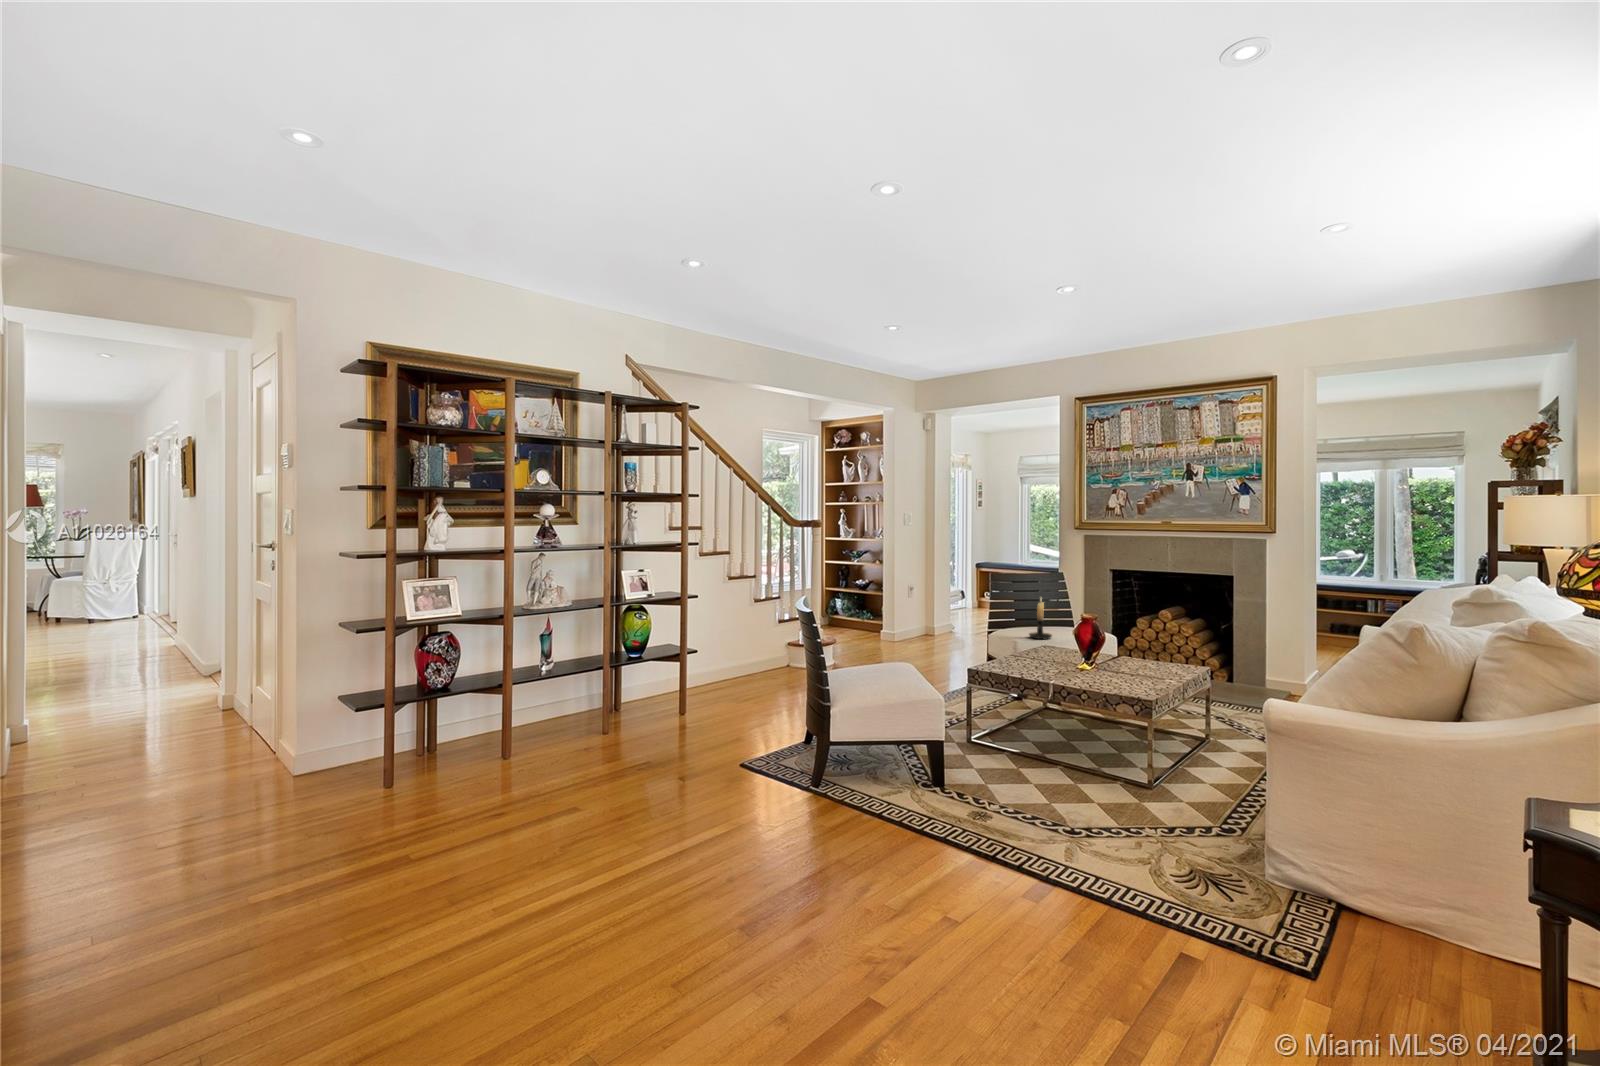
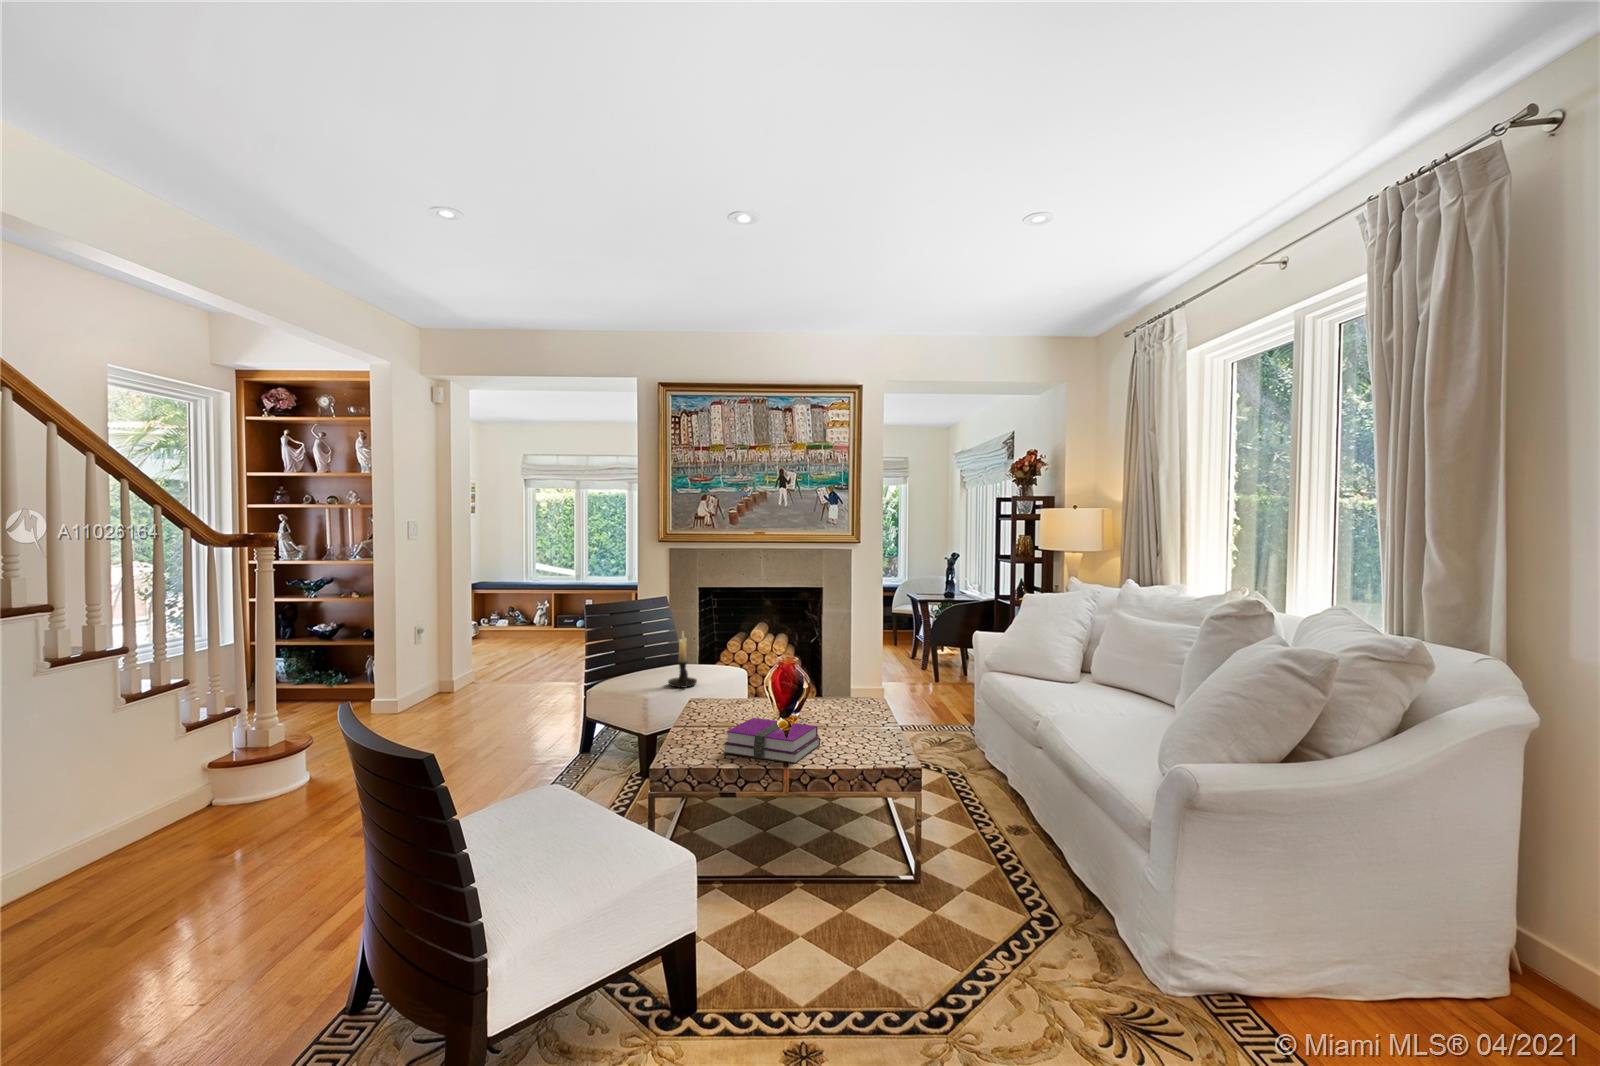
hardback book: none [993,651,1064,679] -> present [723,718,820,763]

